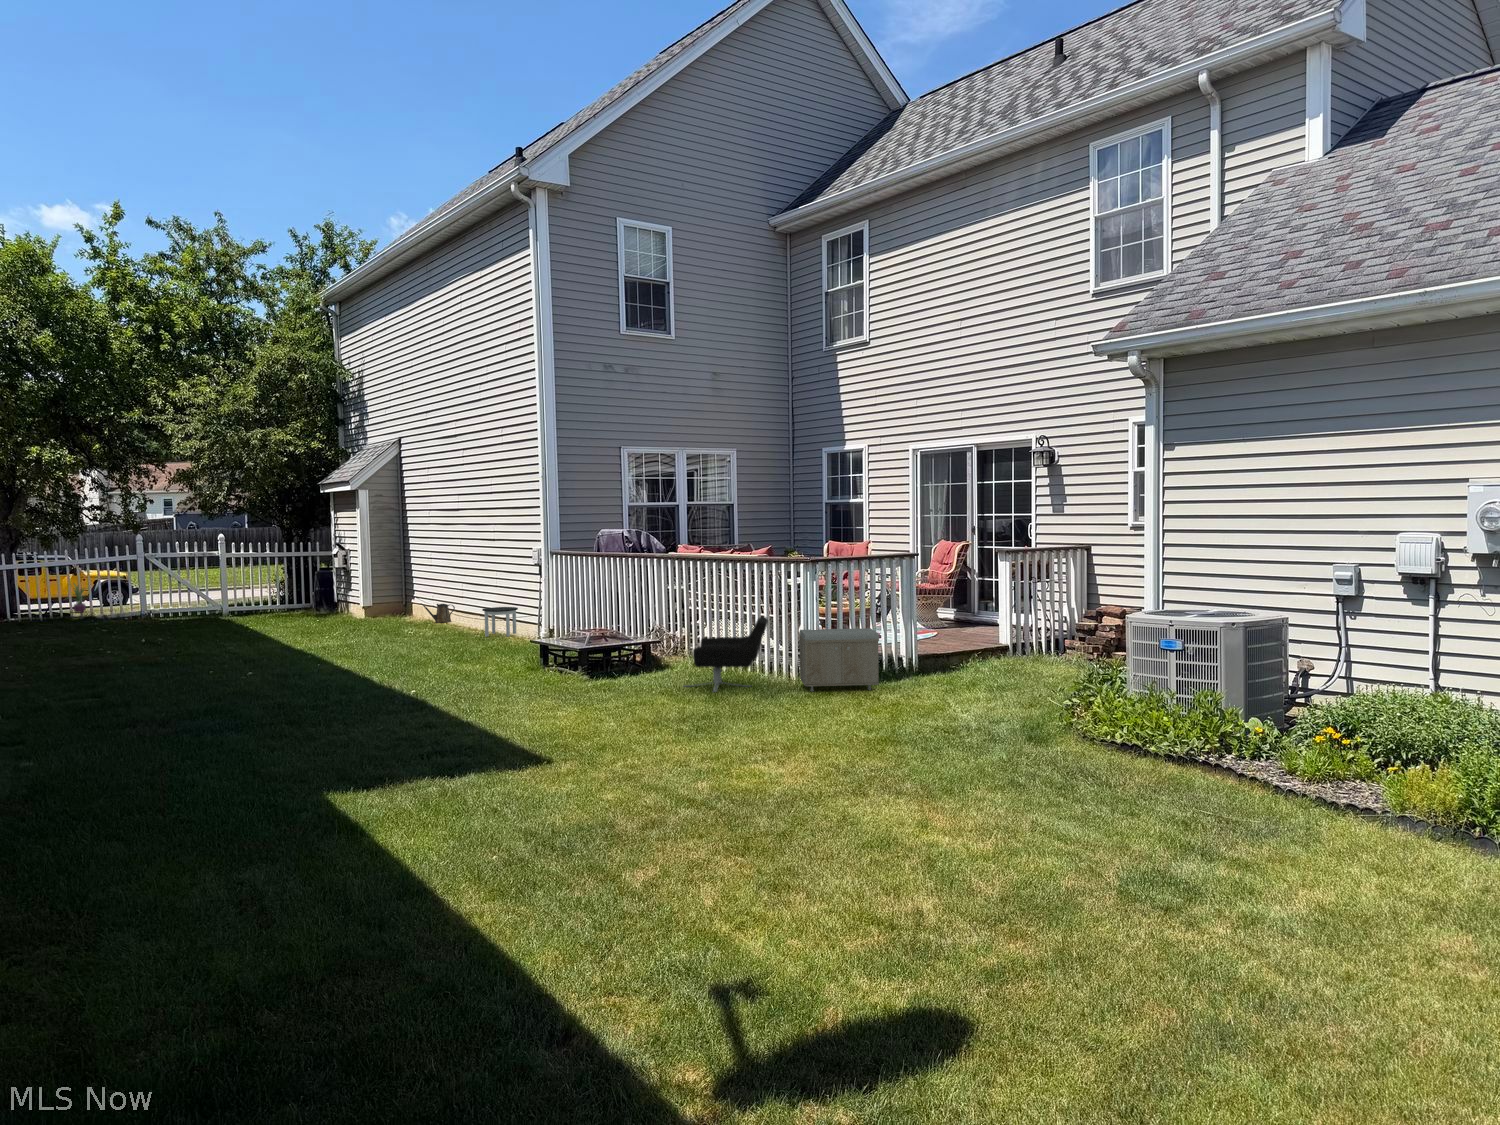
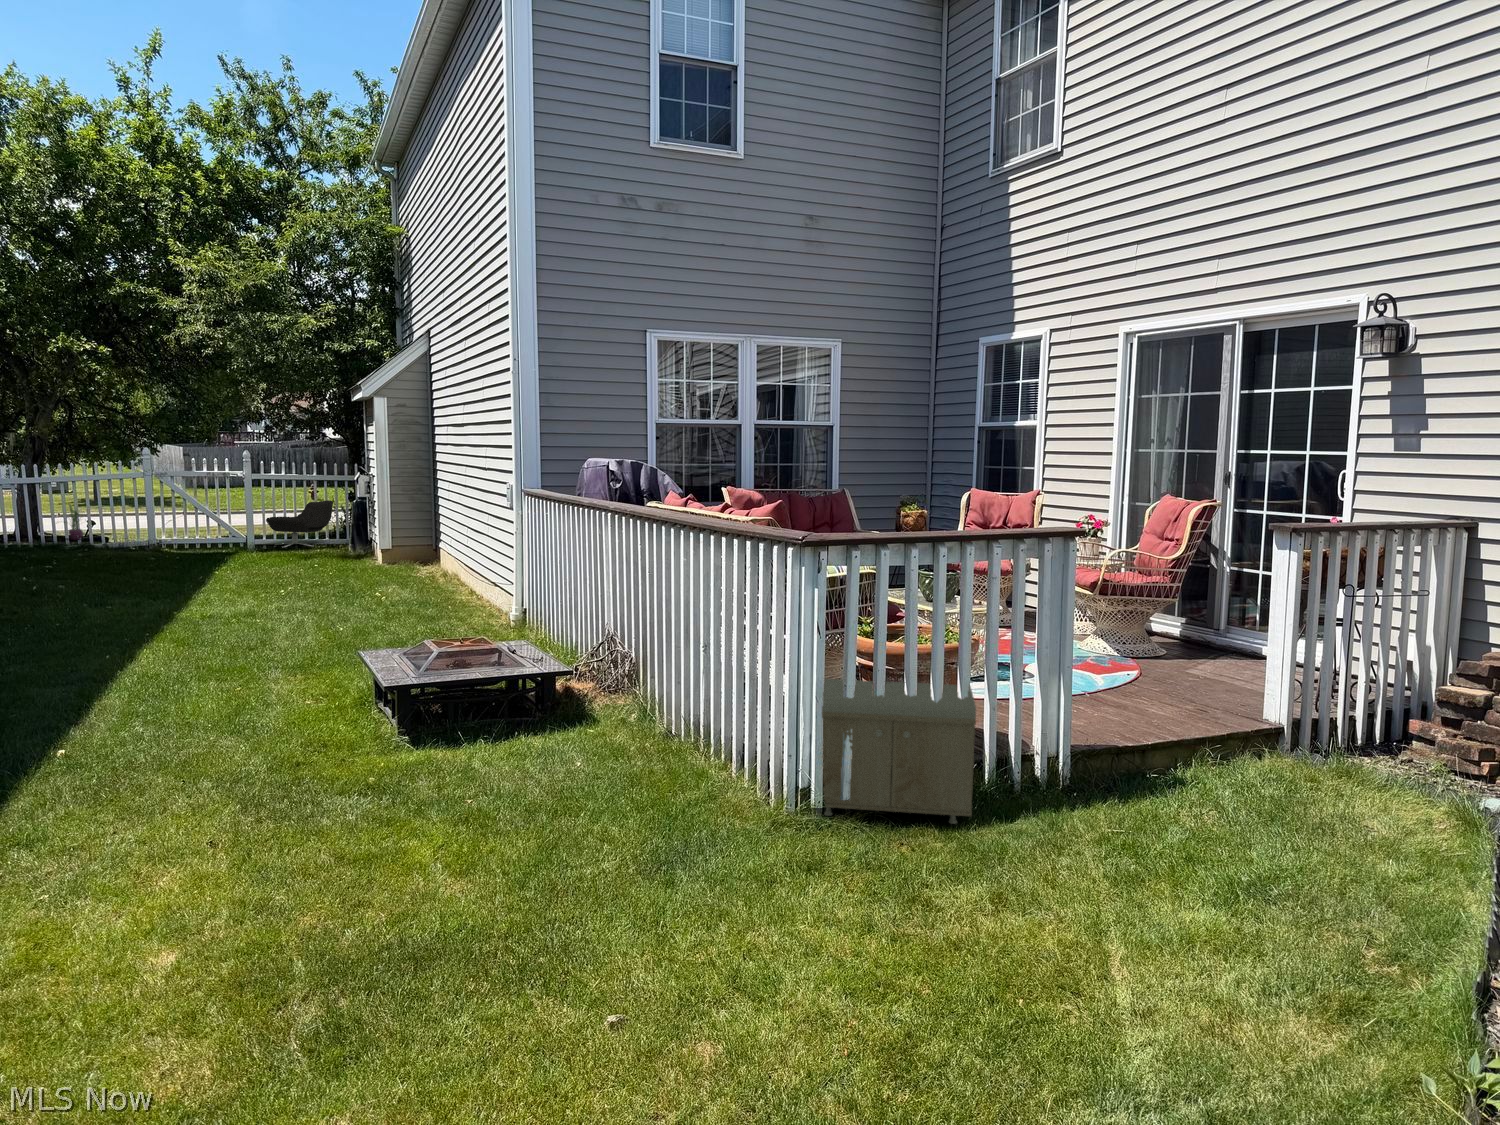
watering can: present [421,603,455,623] -> none [403,553,453,581]
round table: present [482,607,518,637] -> none [446,568,498,613]
lounge chair: present [693,617,768,692] -> present [266,500,333,547]

